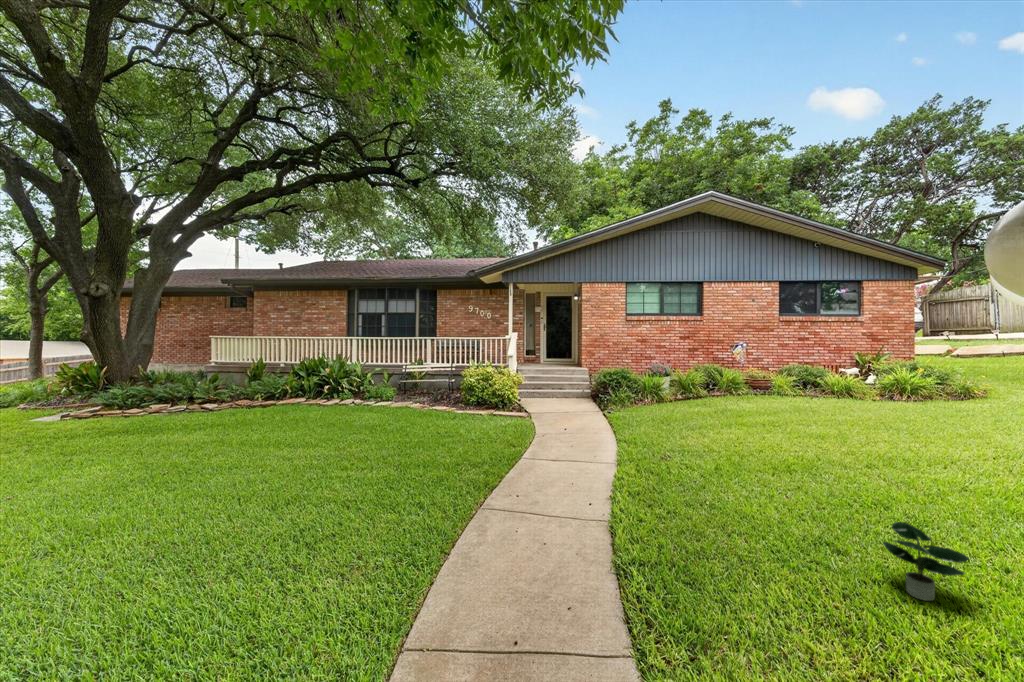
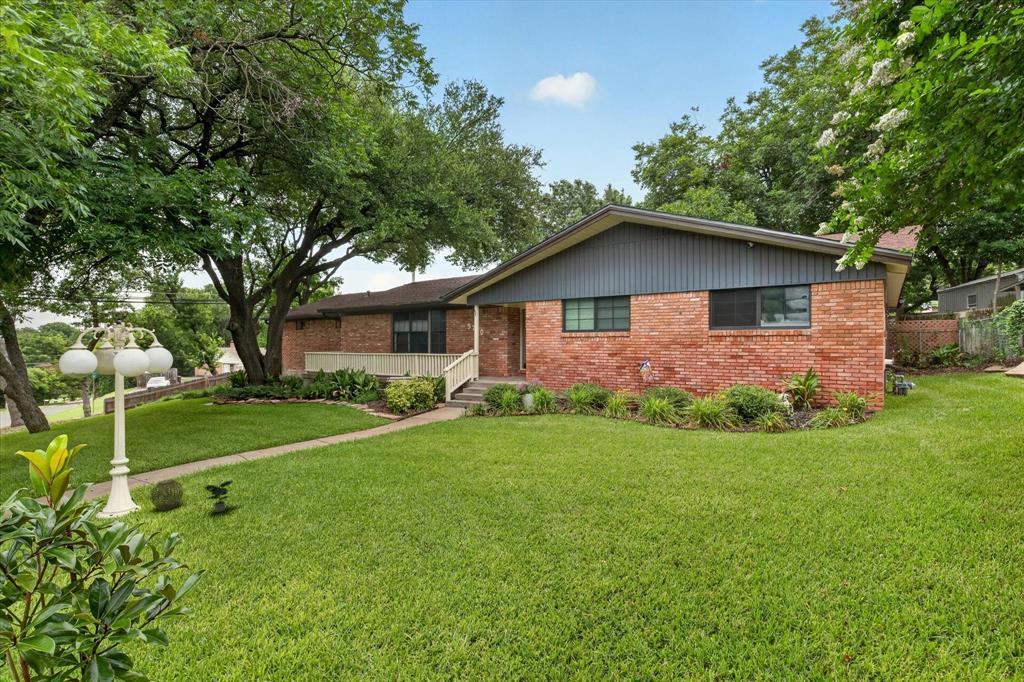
woven basket: none [756,547,835,635] -> present [151,479,183,510]

